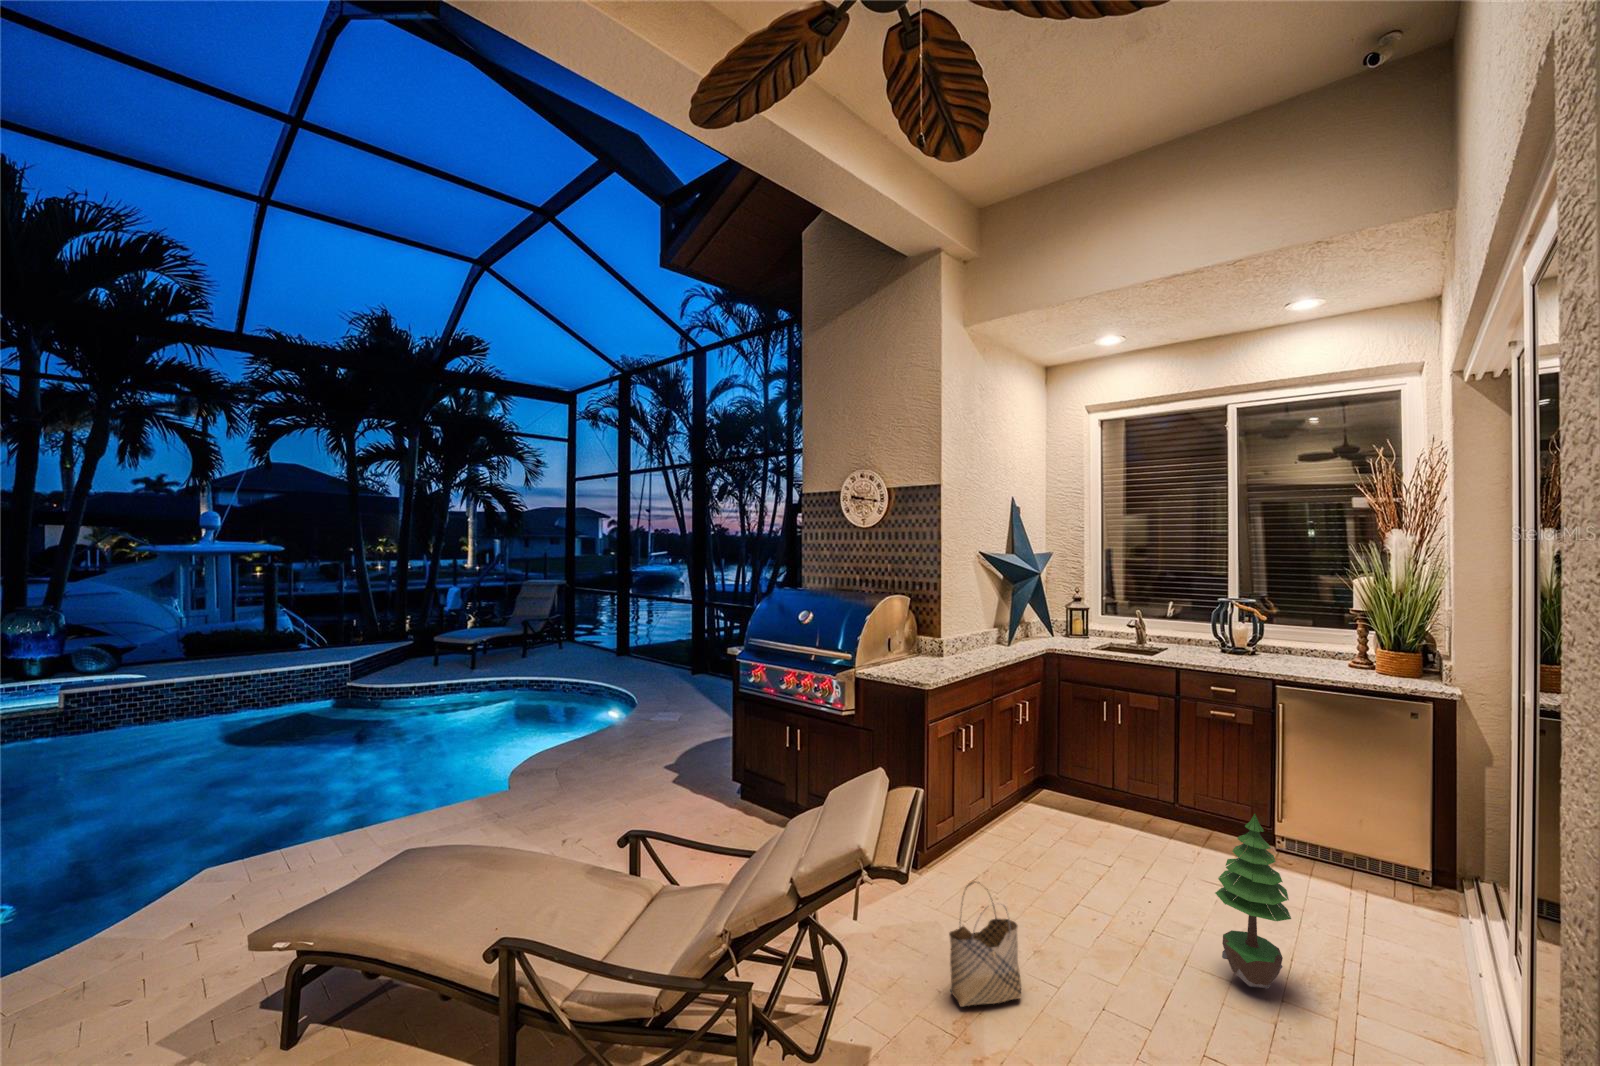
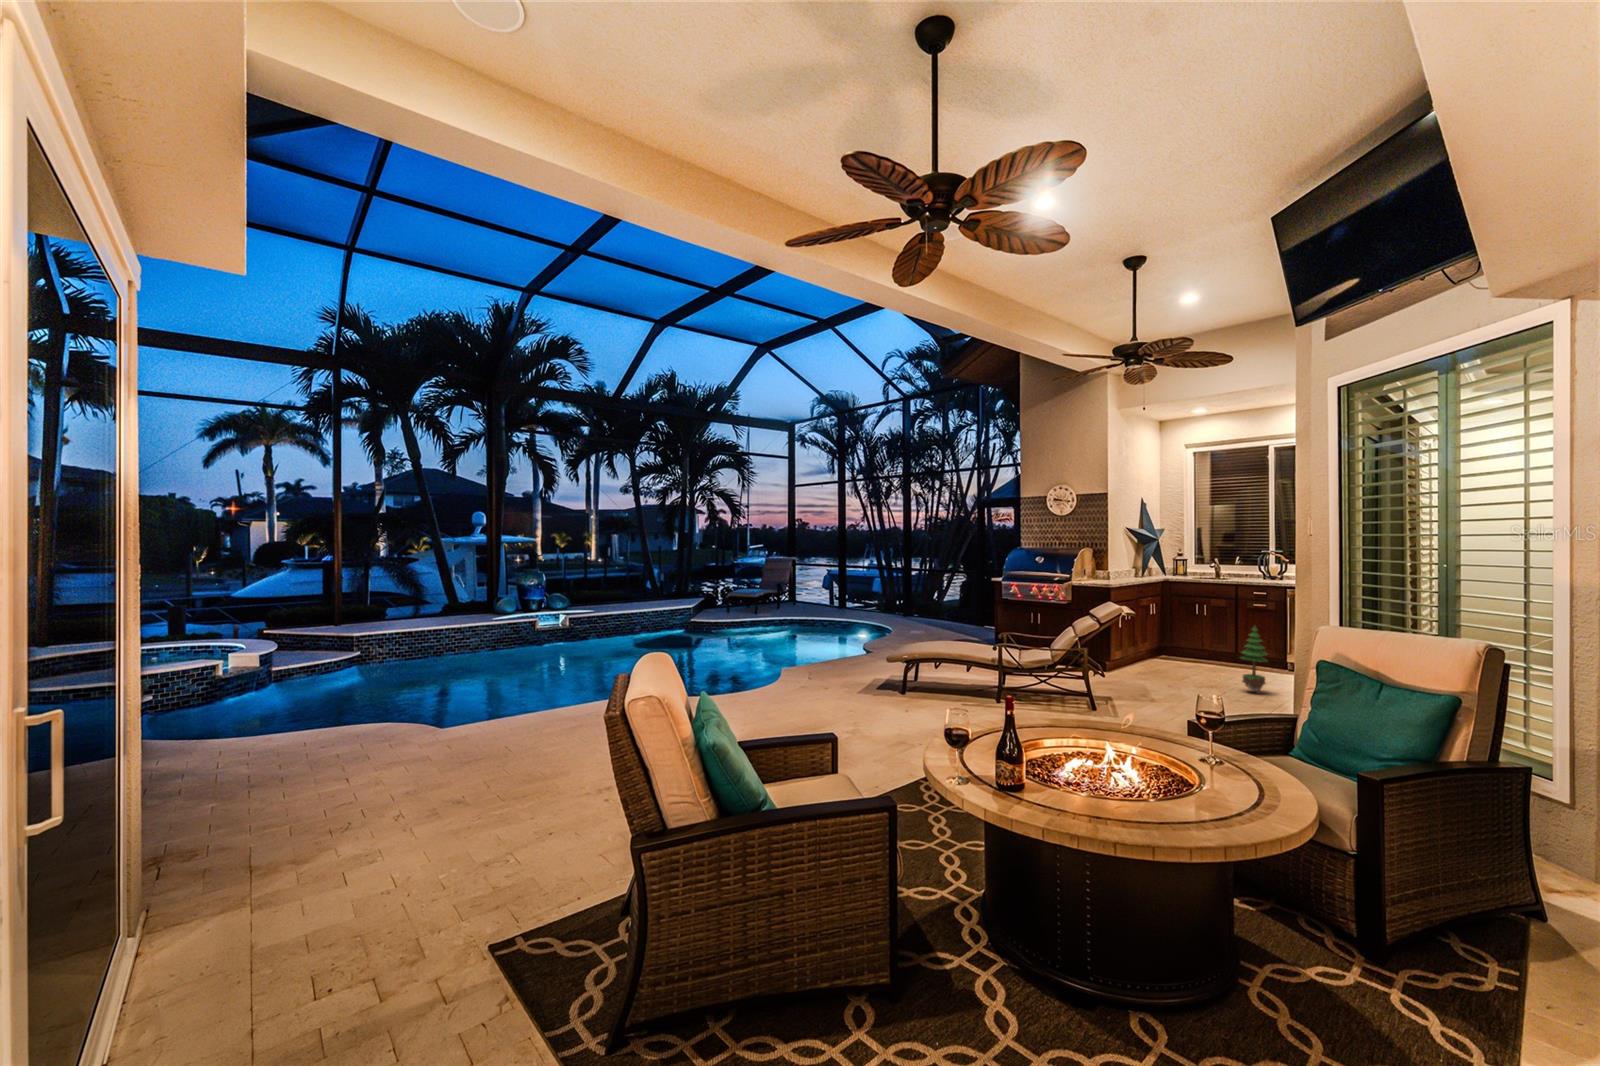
woven basket: present [949,881,1021,1007] -> none [1131,651,1160,692]

